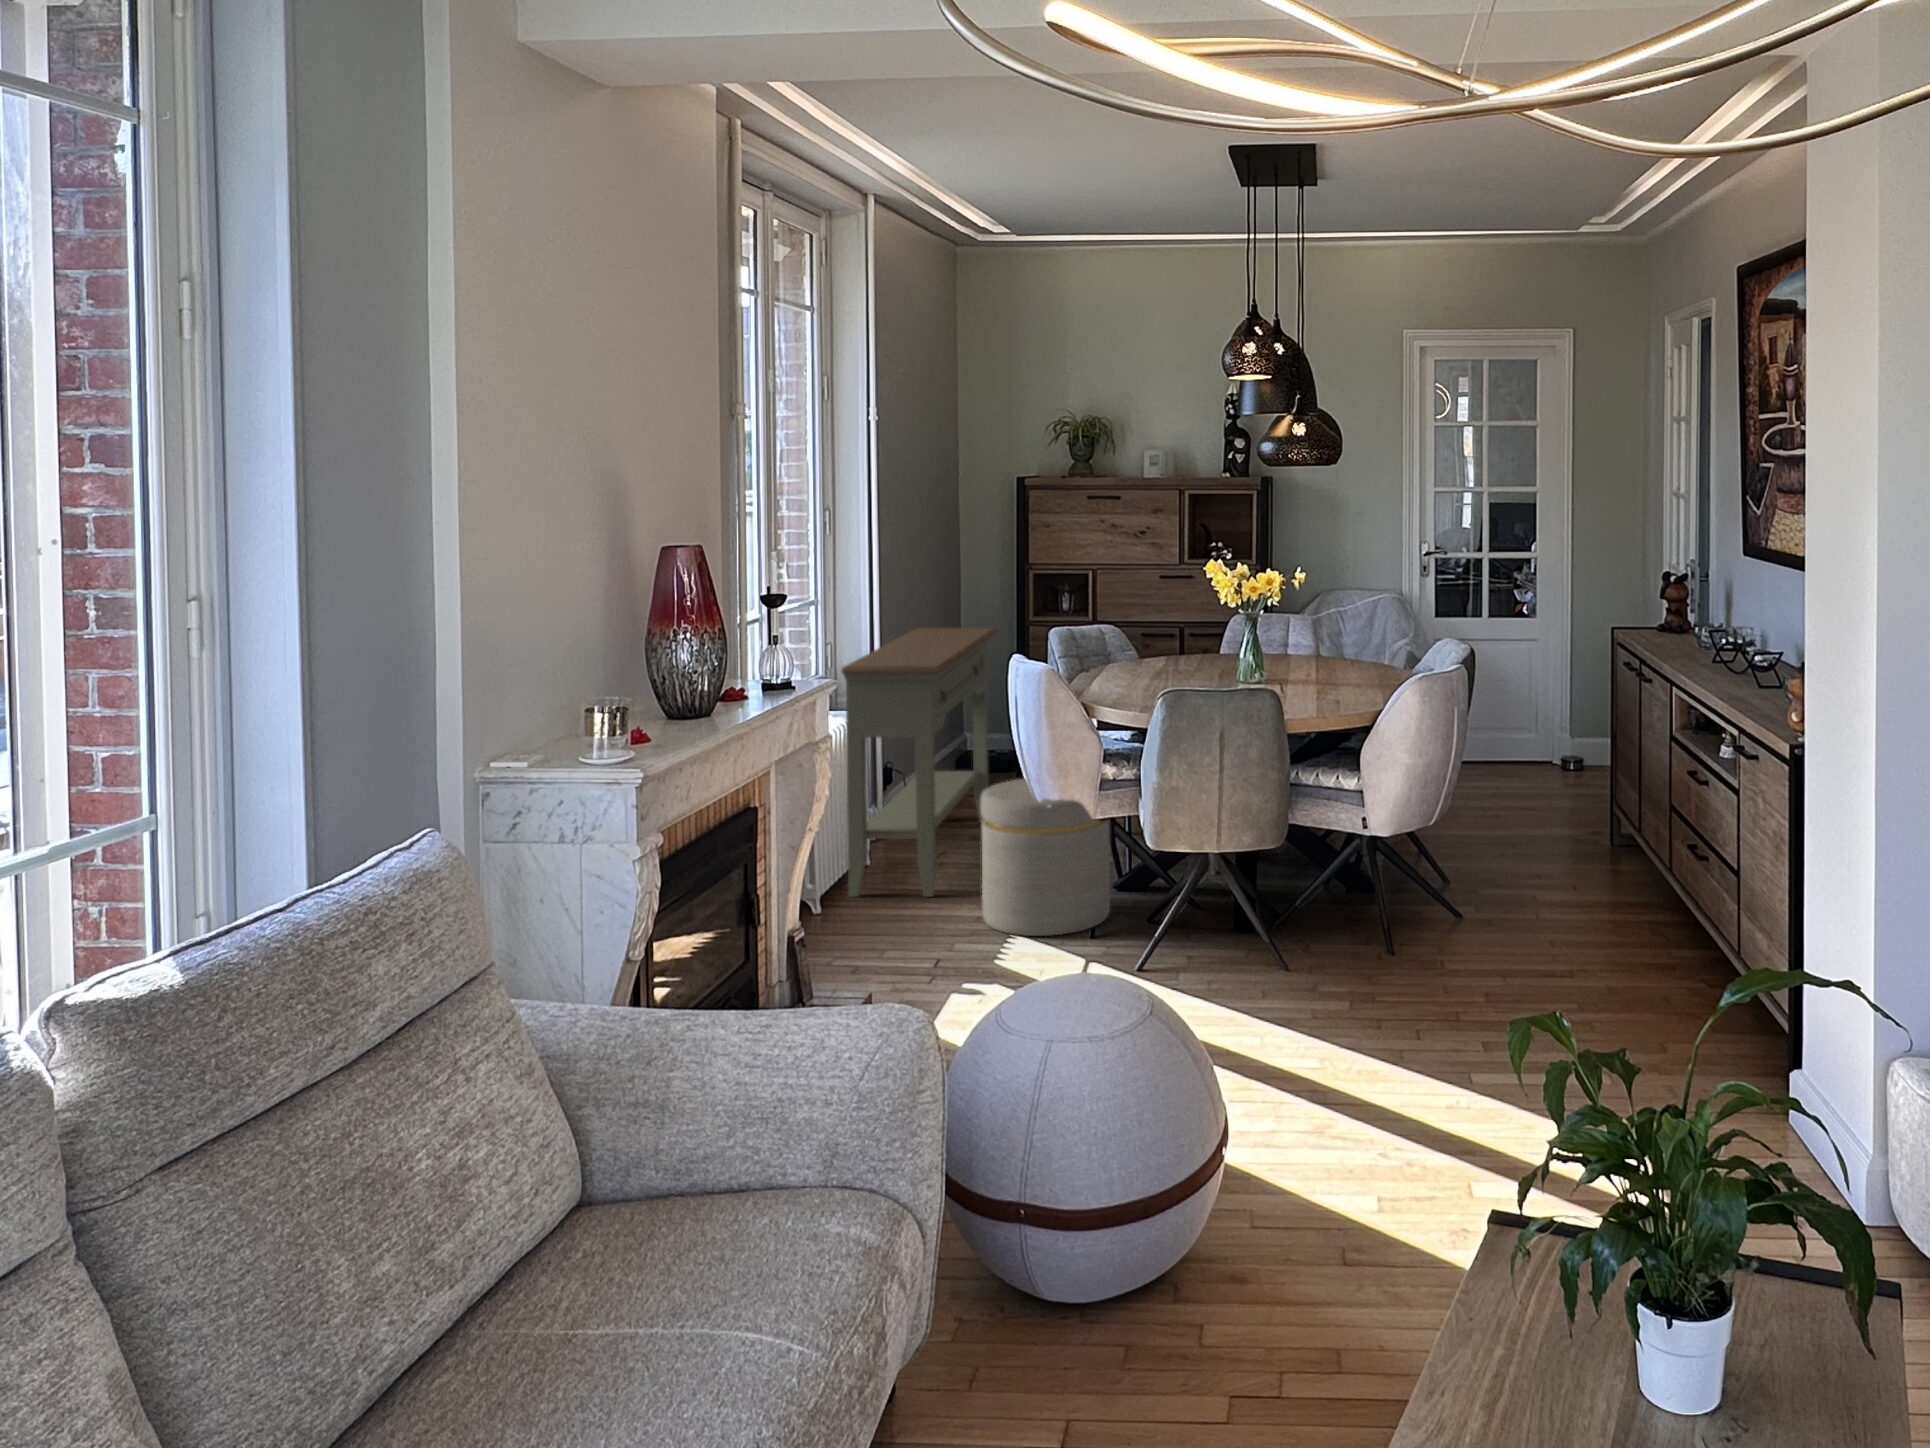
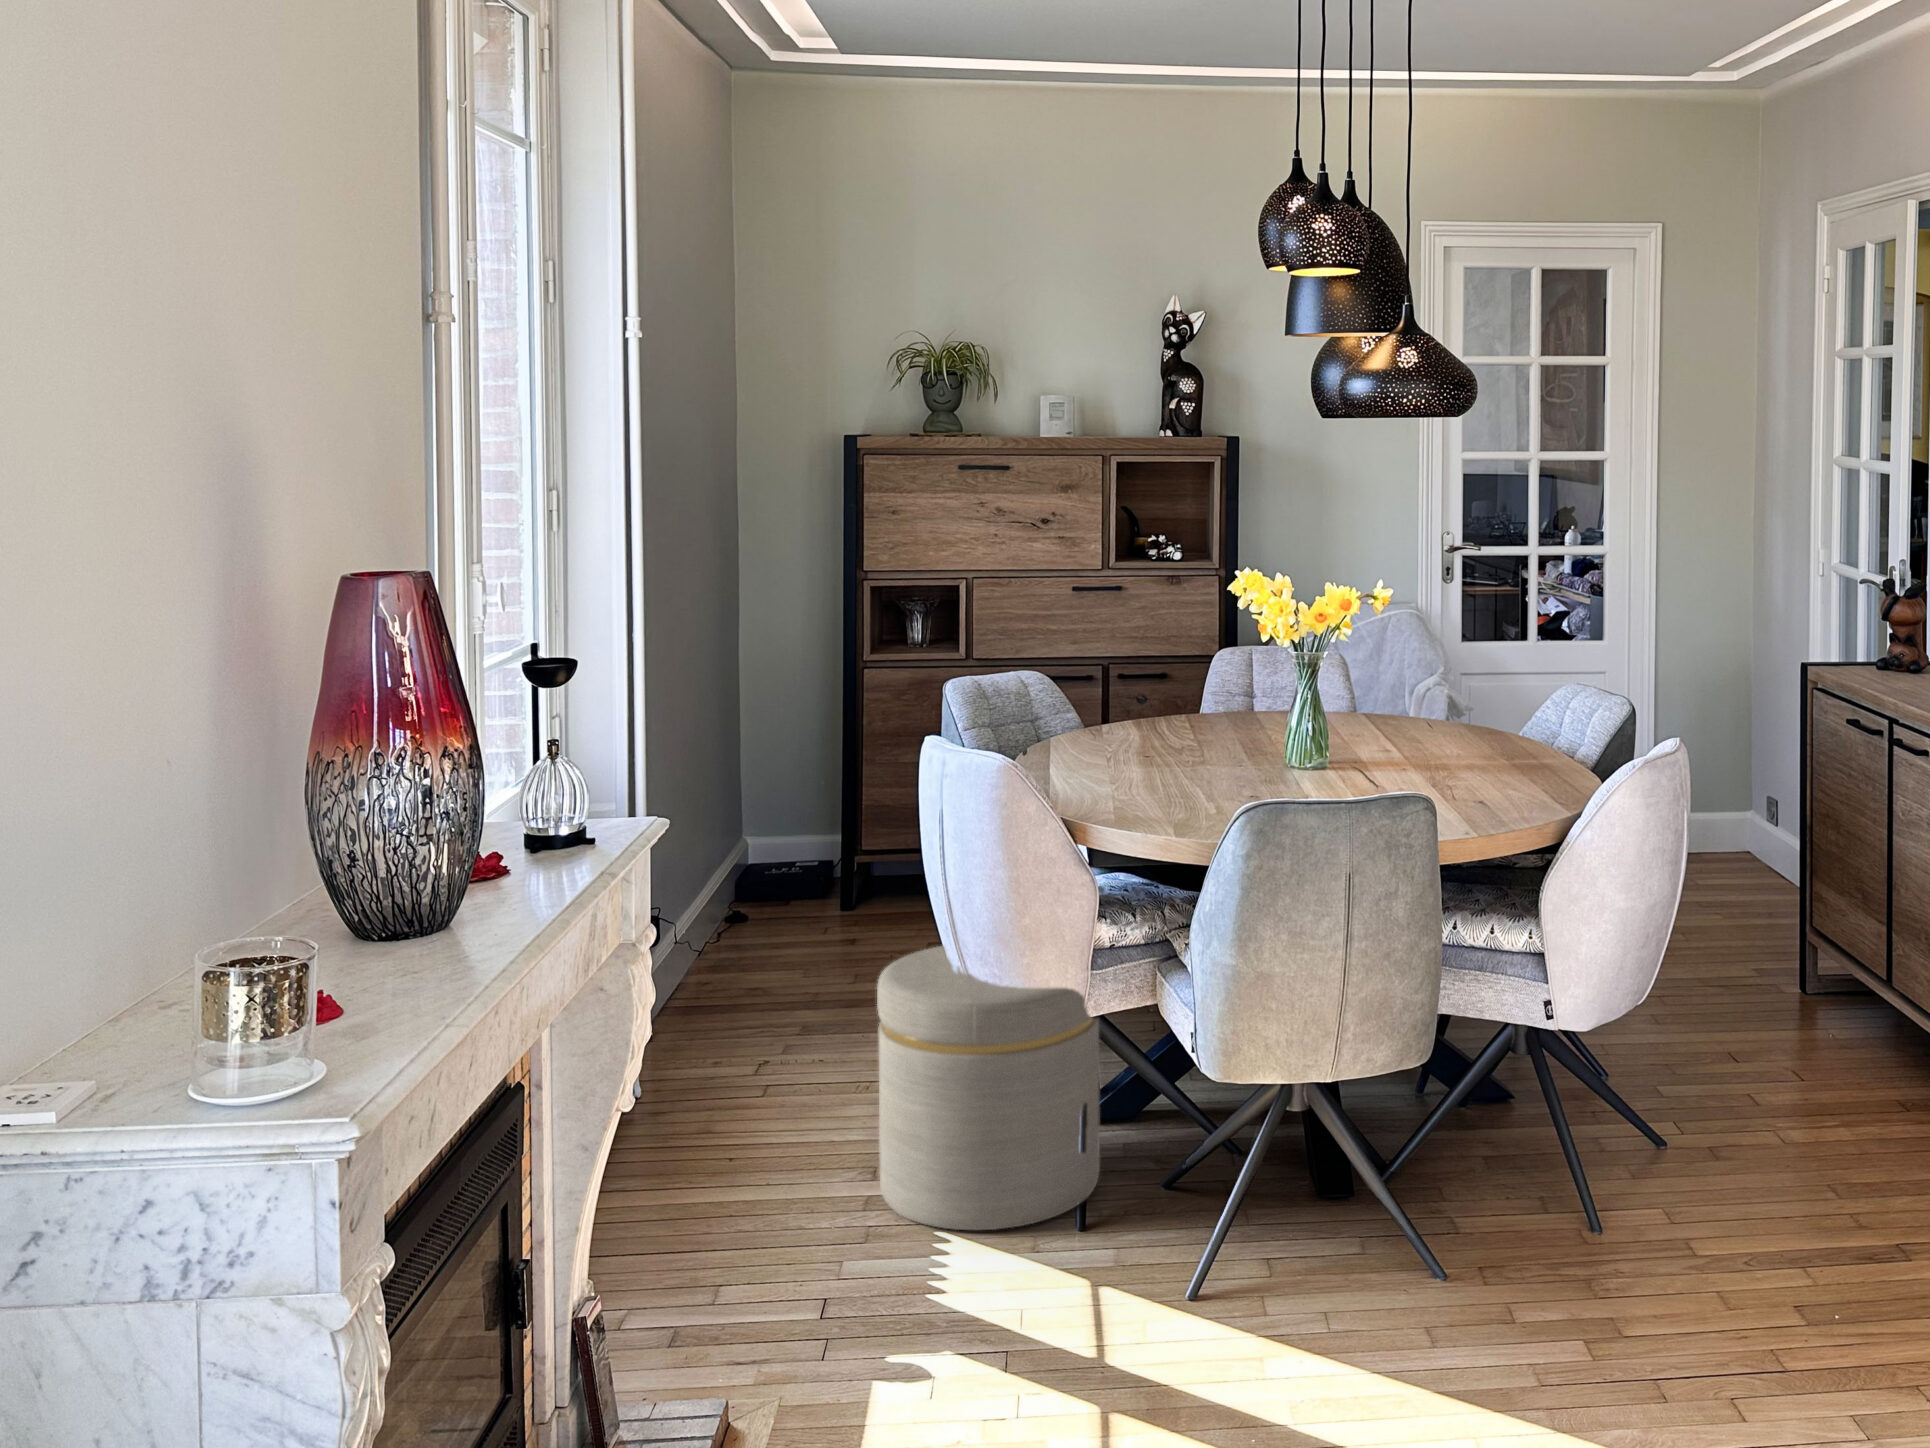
console table: present [842,628,998,897] -> none [615,677,843,1159]

